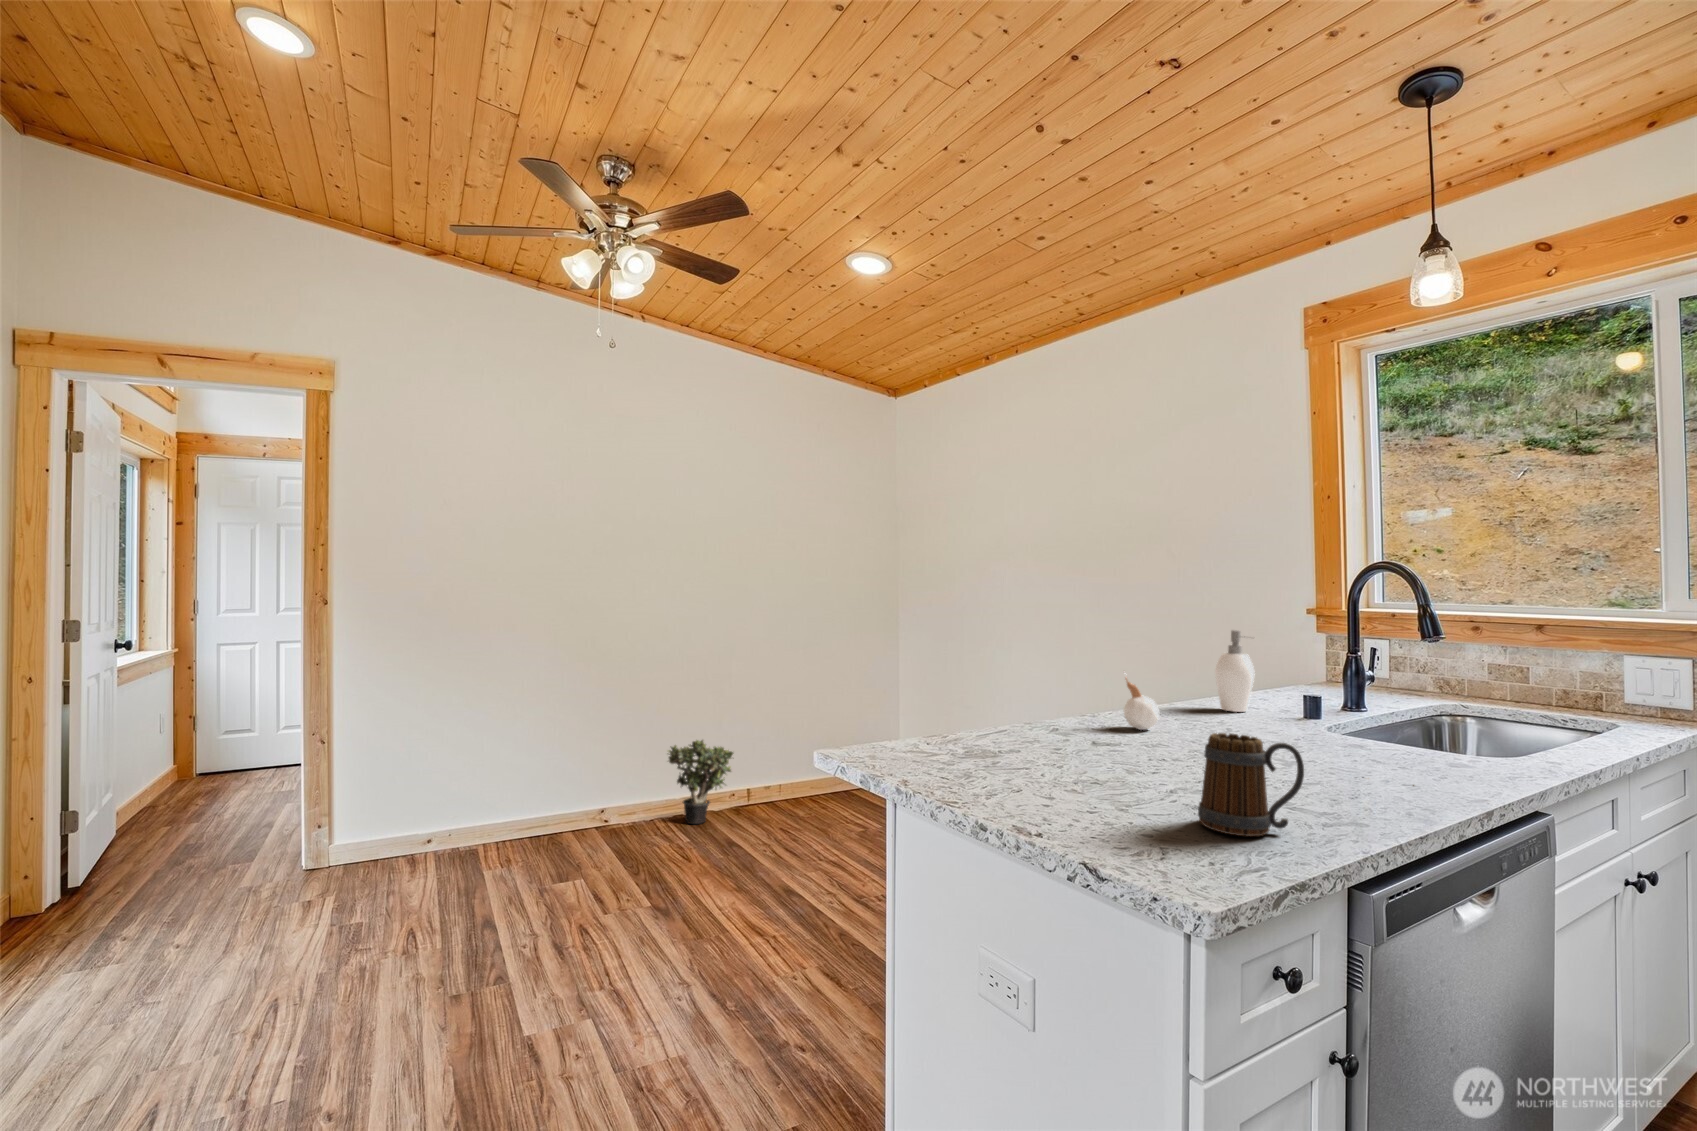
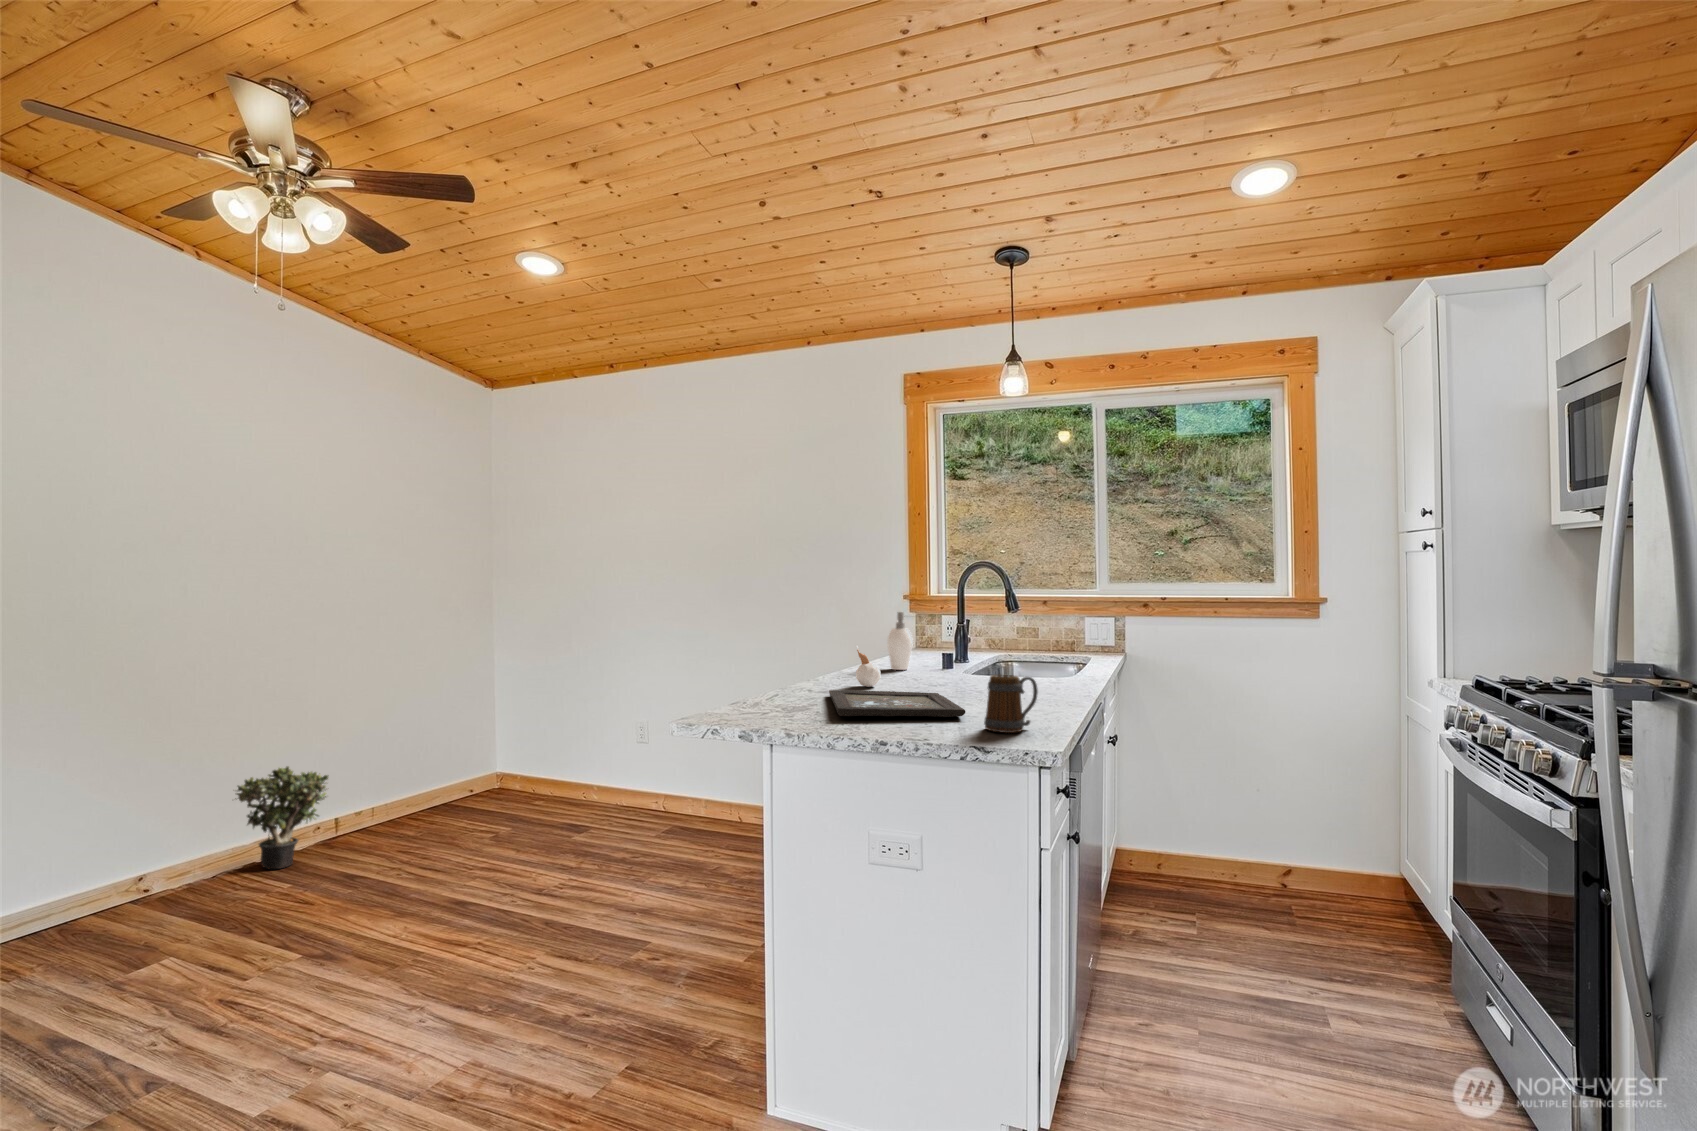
tray: none [1004,728,1225,792] -> present [829,690,965,717]

